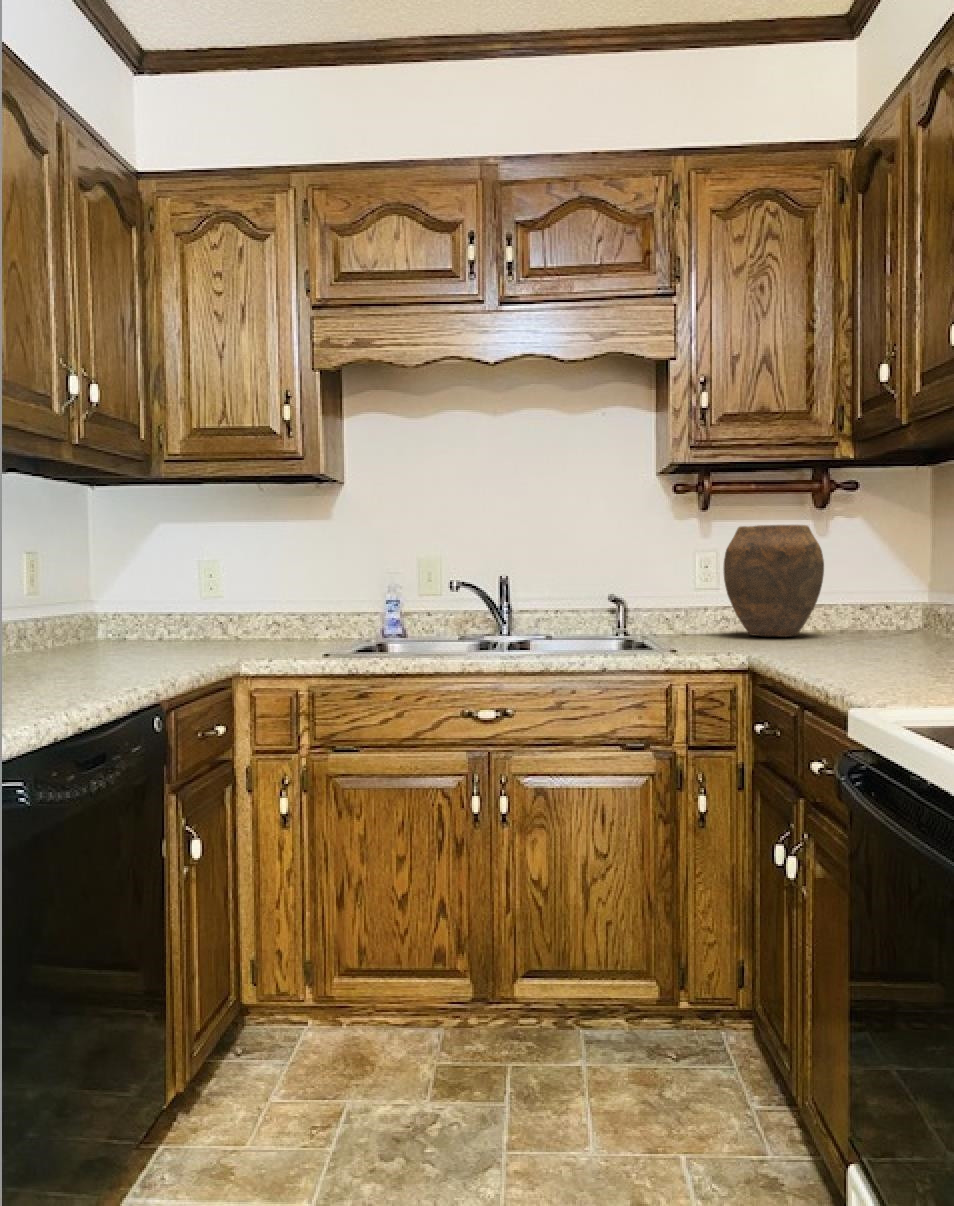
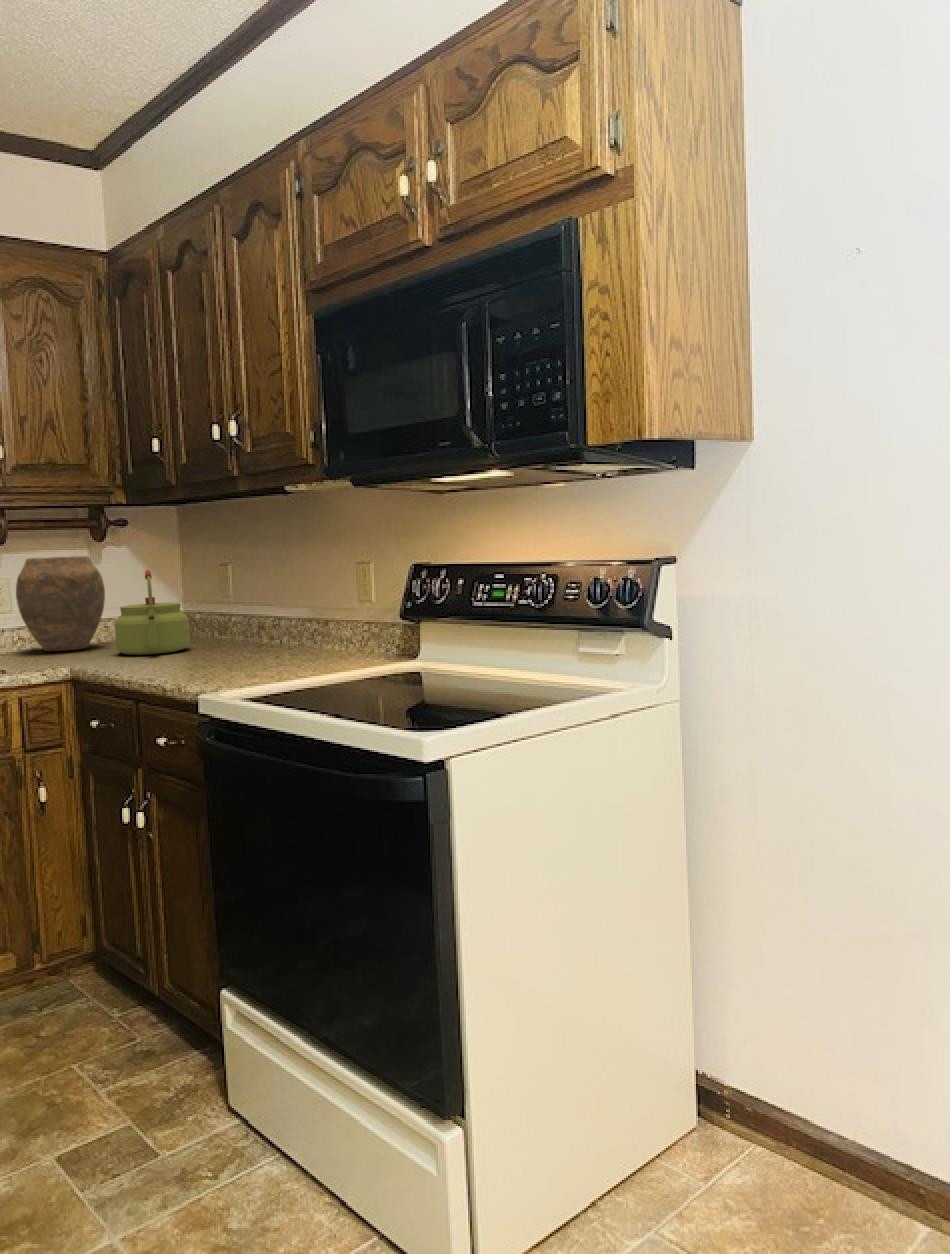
kettle: none [820,541,919,650] -> present [115,570,190,655]

